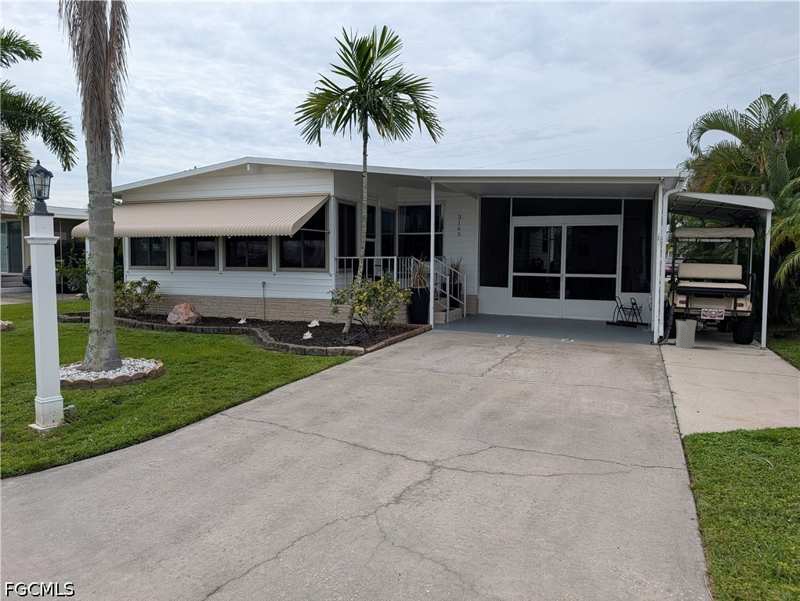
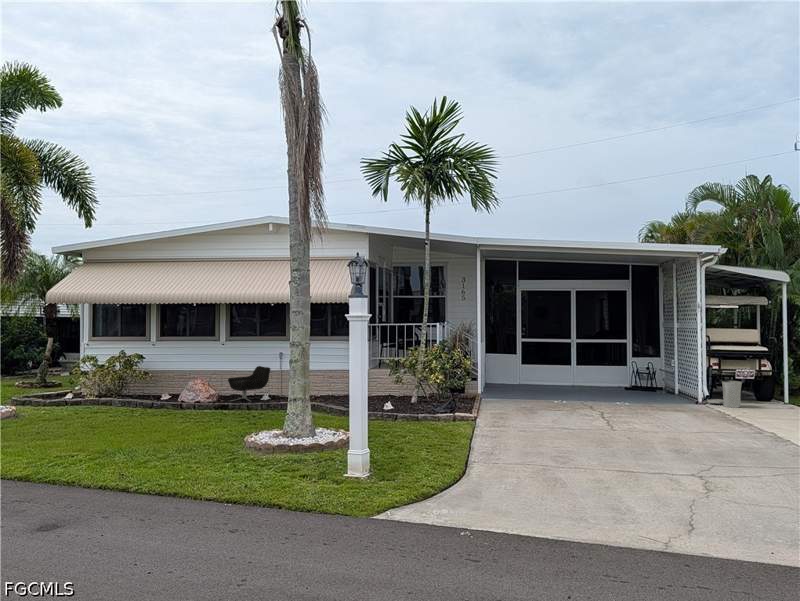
lounge chair: none [214,292,252,323] -> present [228,366,270,401]

